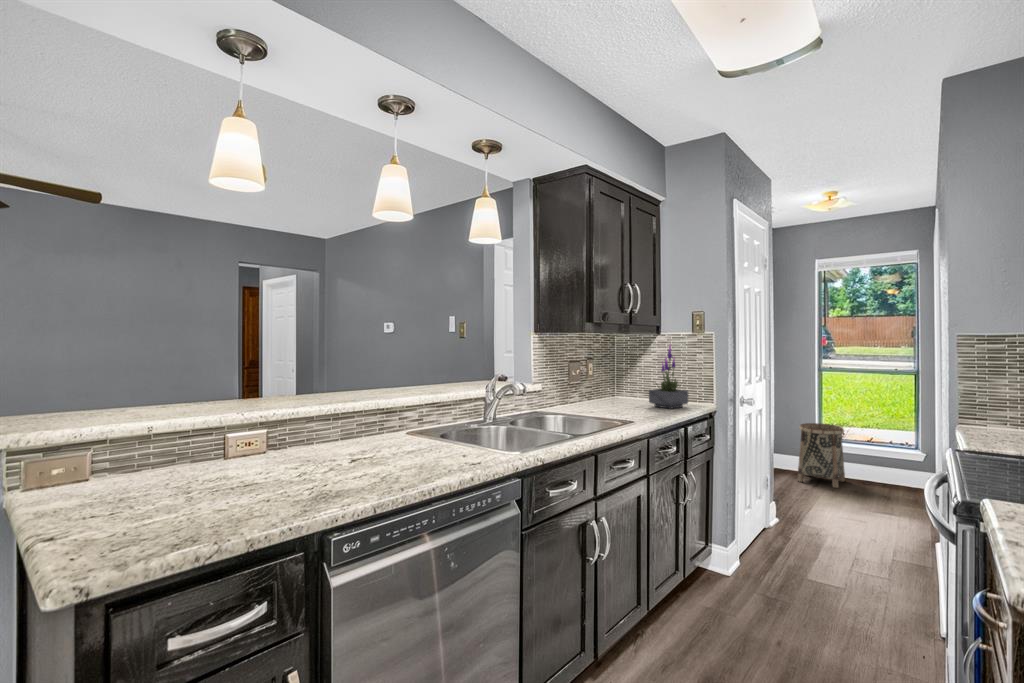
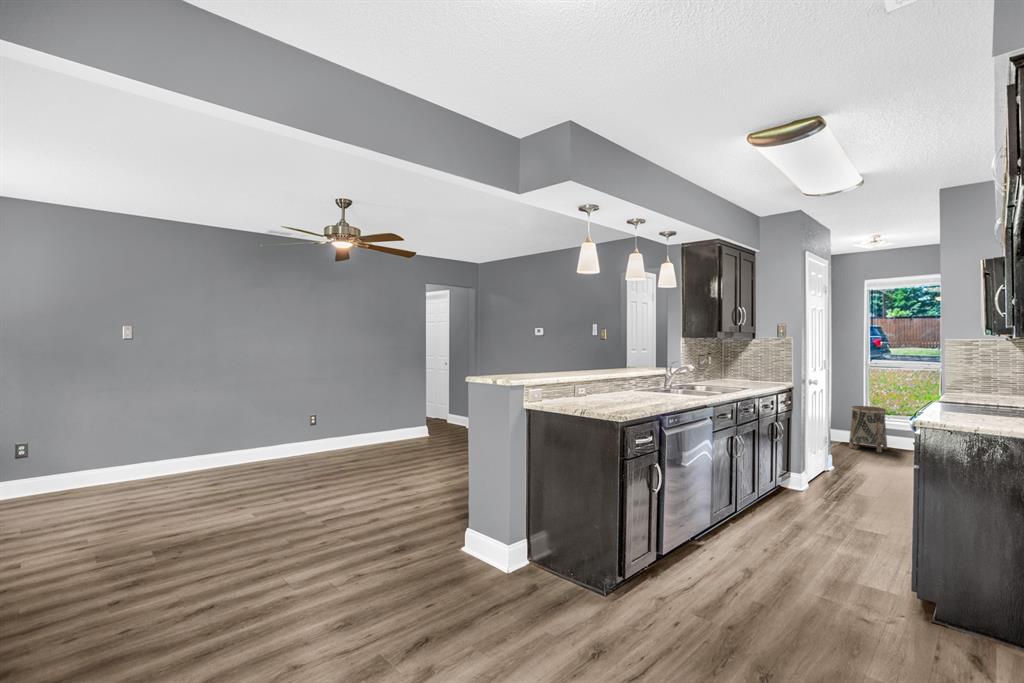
potted plant: present [649,345,688,409] -> none [750,344,776,385]

